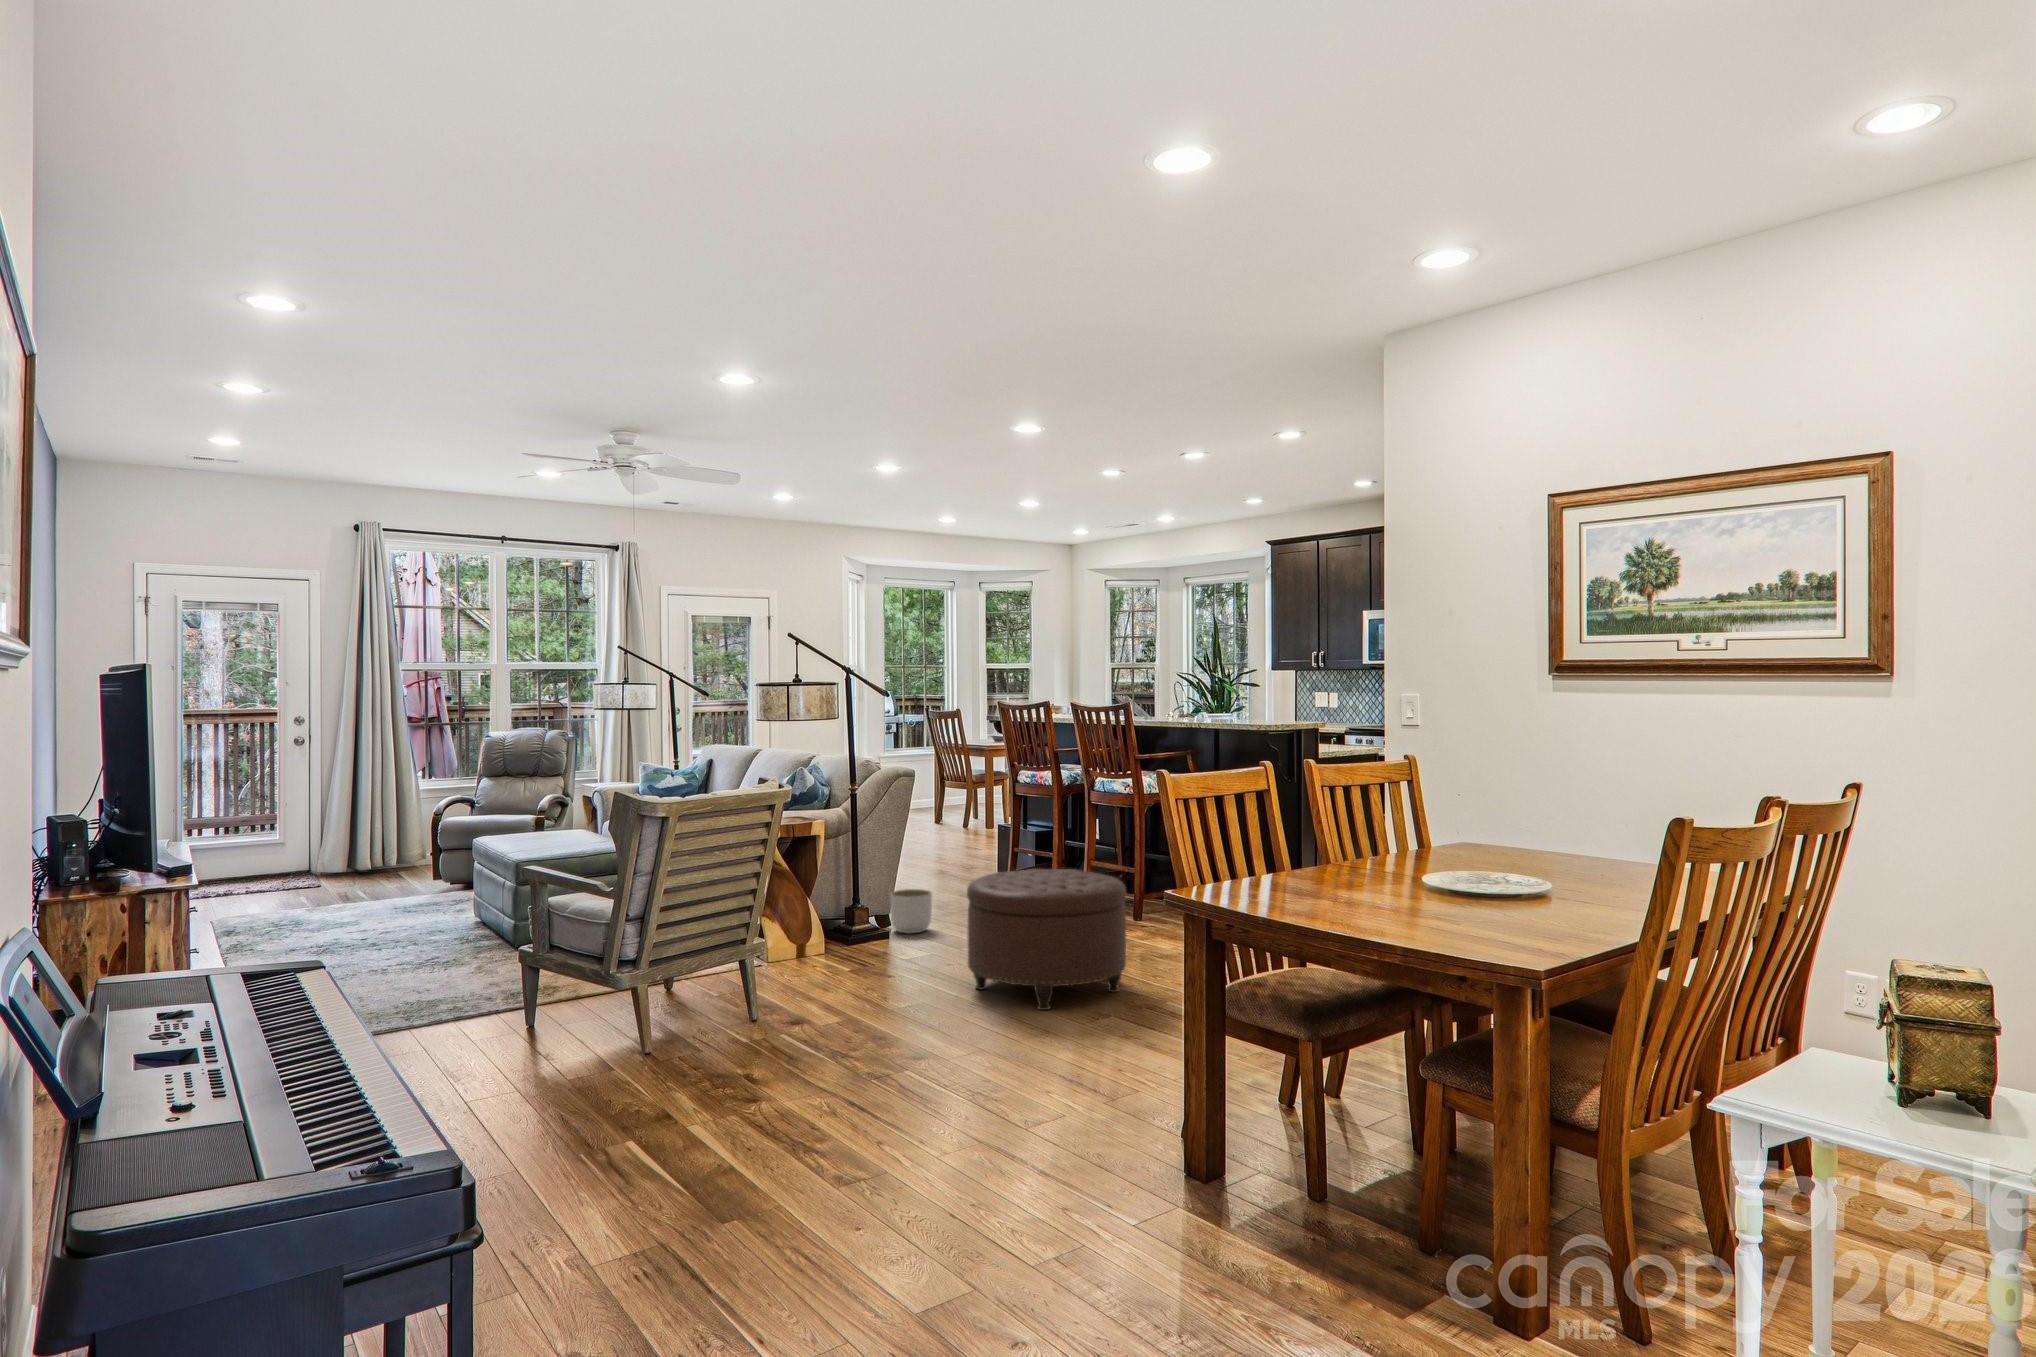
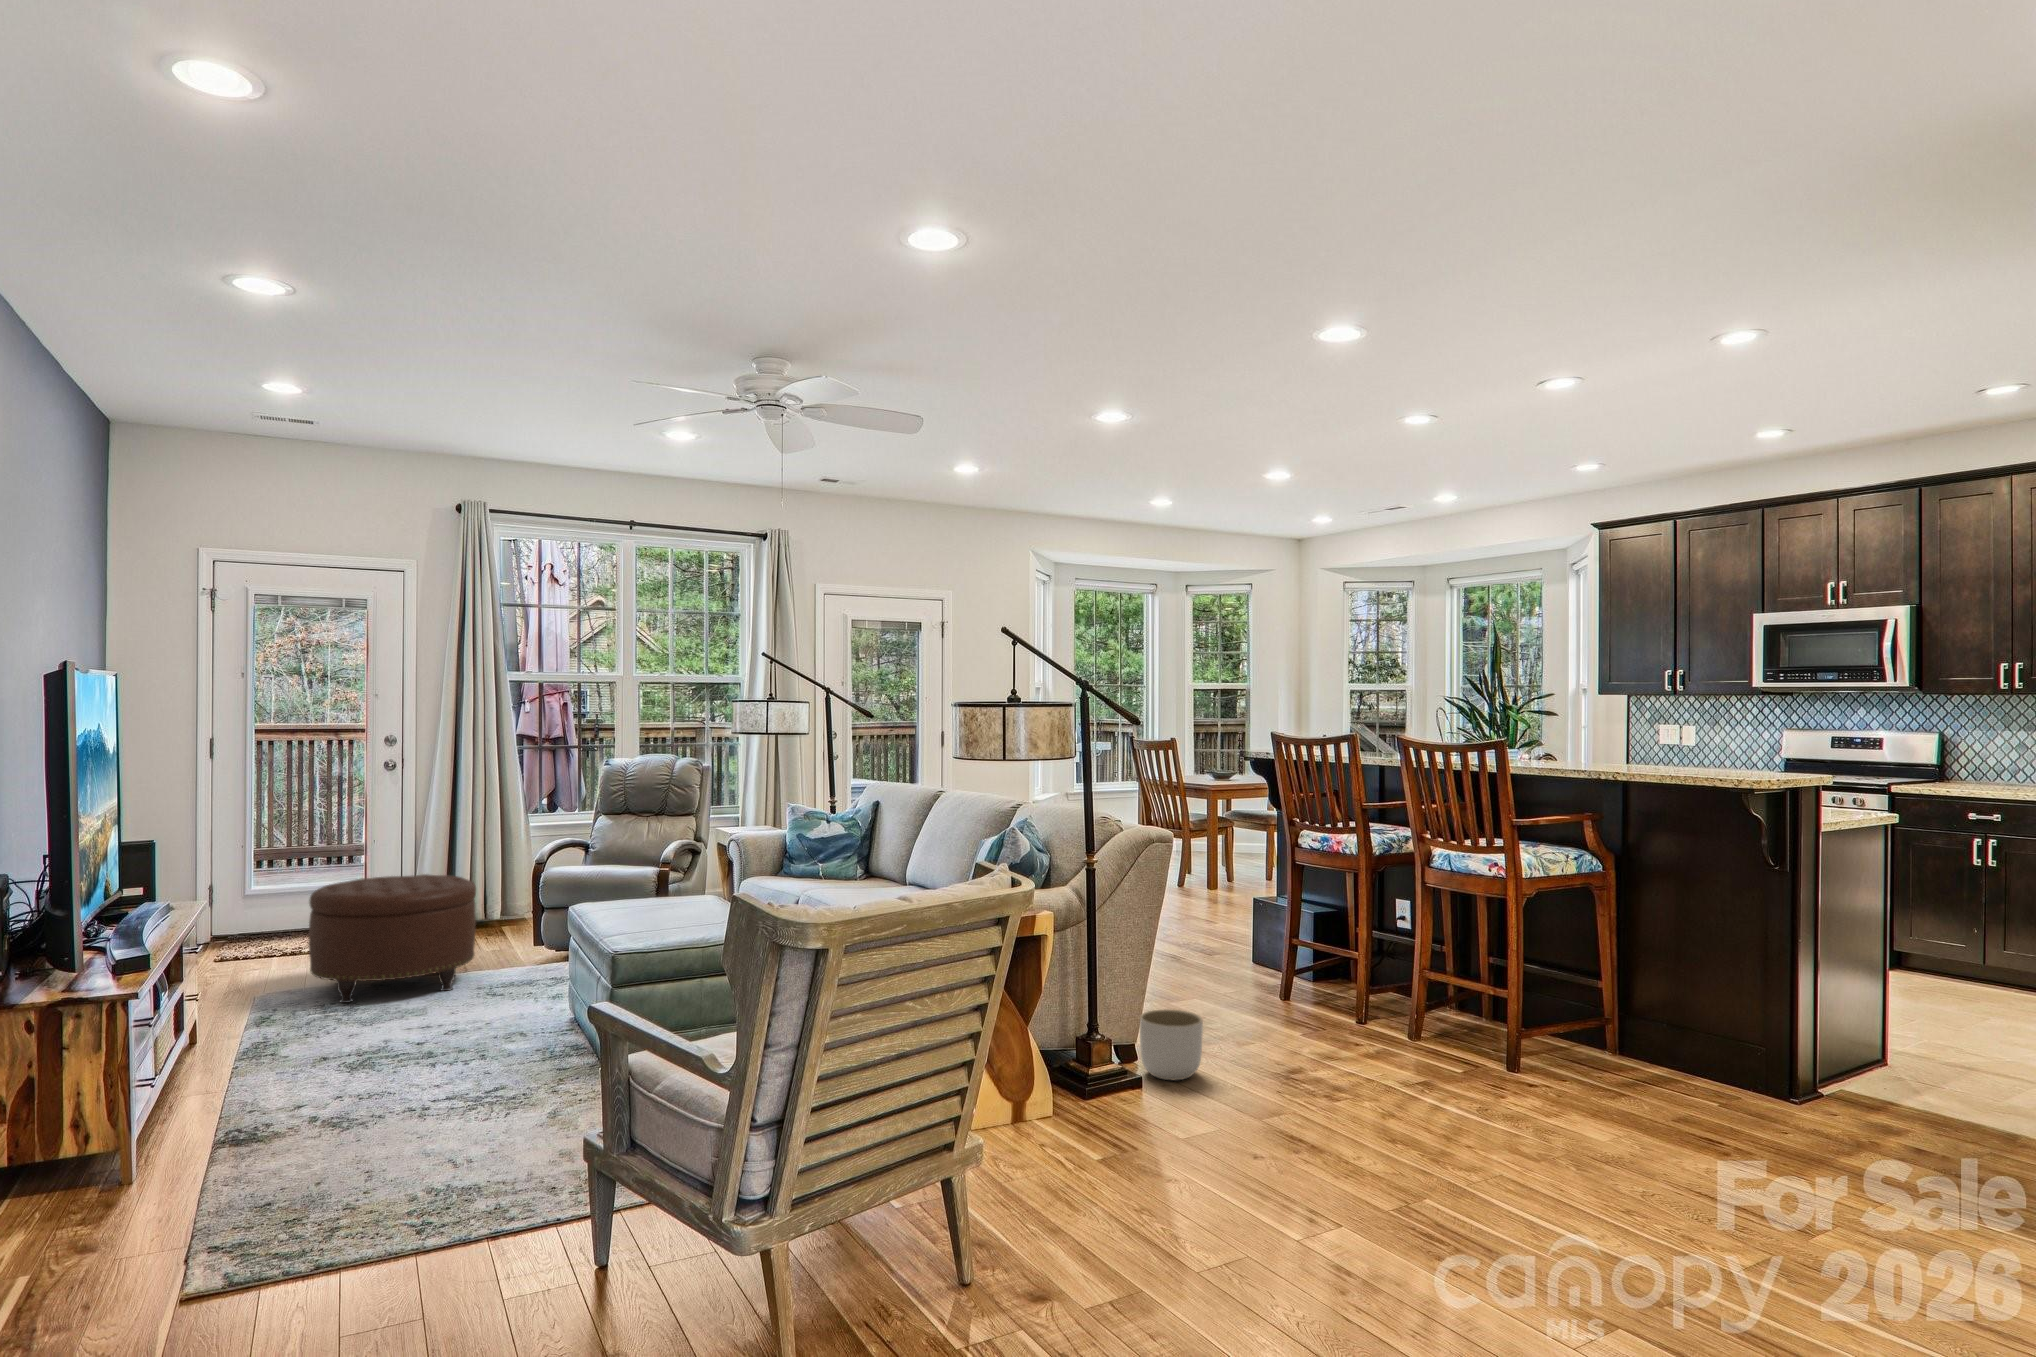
ottoman: present [967,869,1126,1010] -> present [309,874,476,1003]

